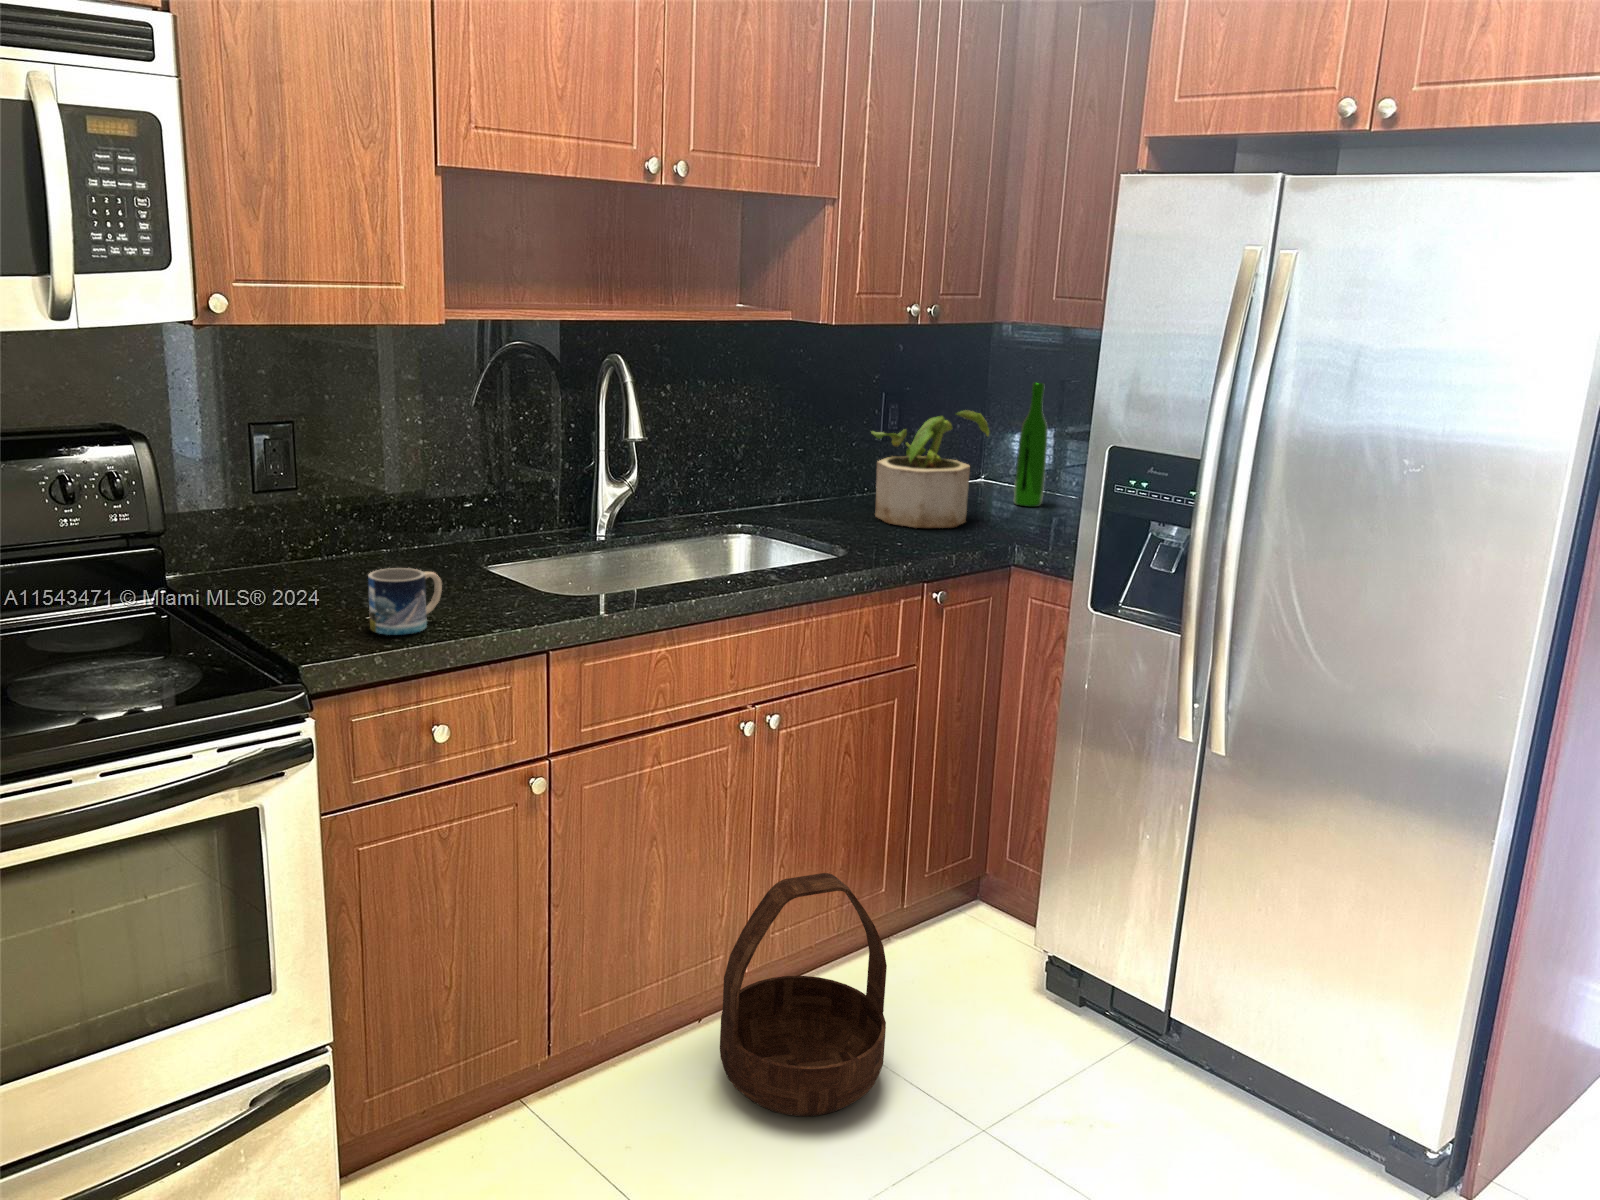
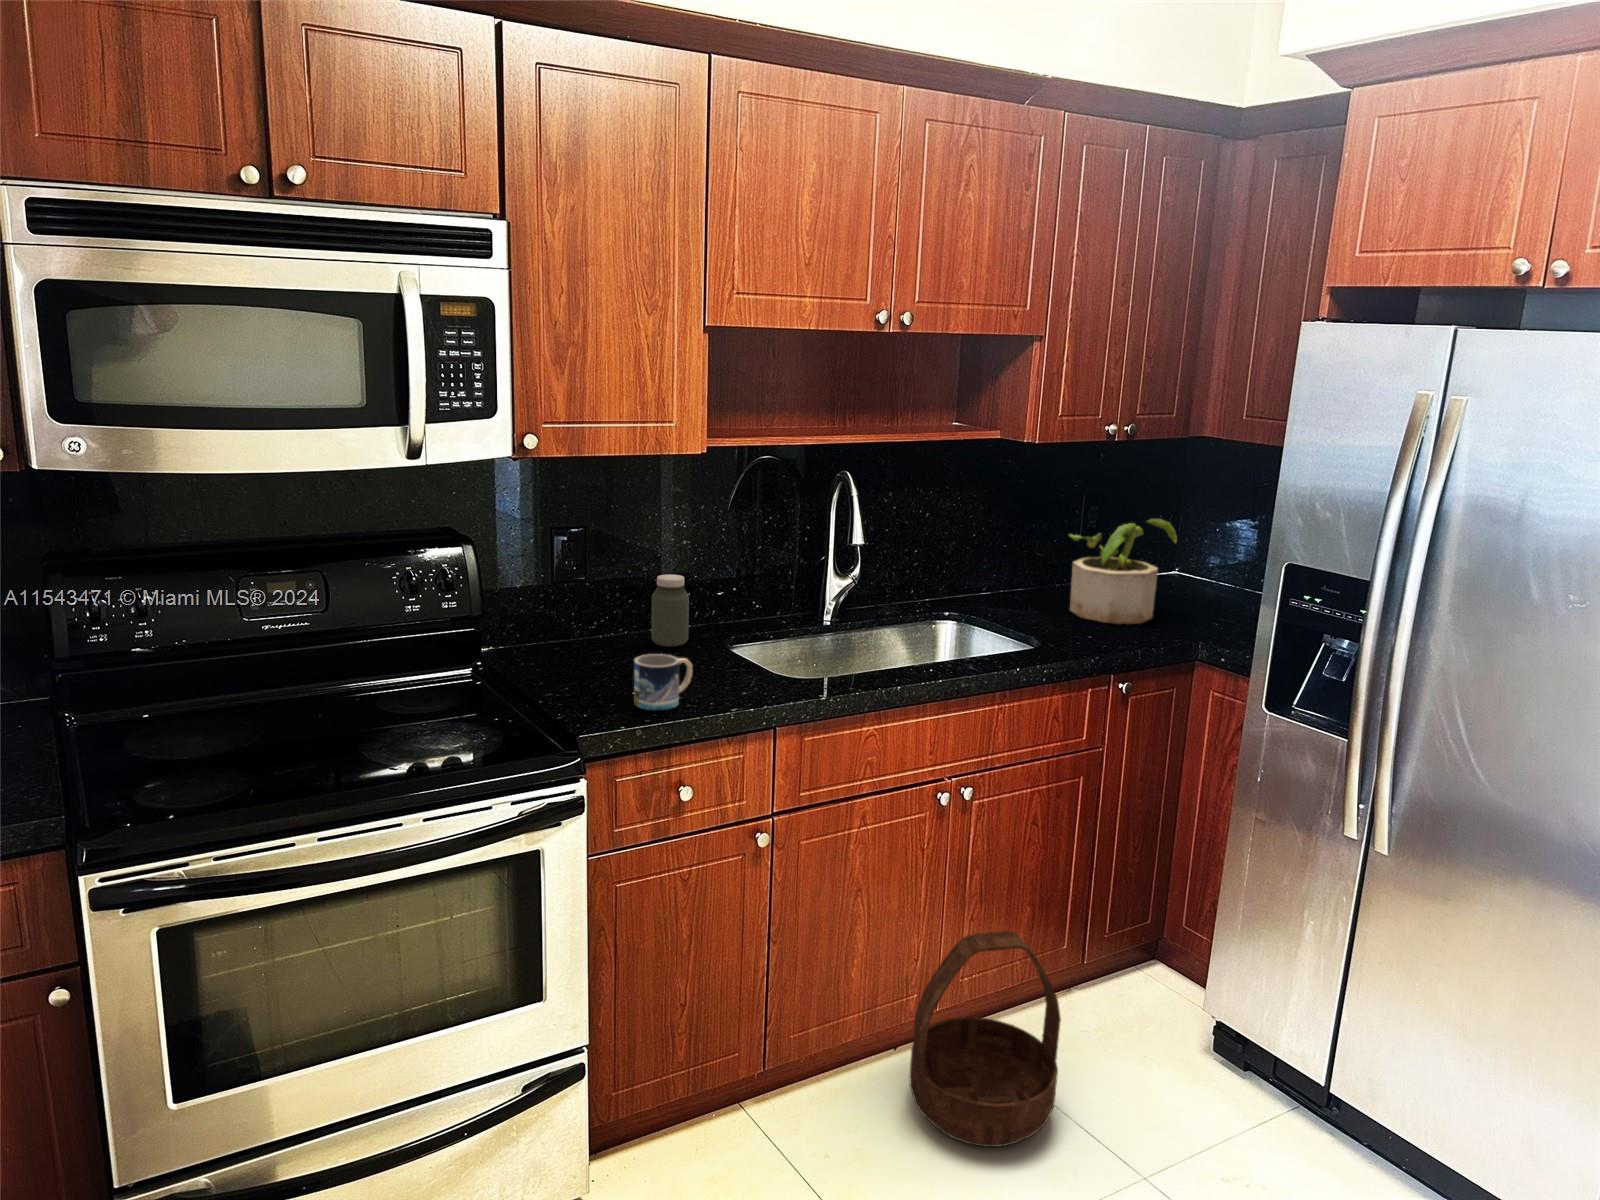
wine bottle: present [1014,383,1047,507] -> none [1200,492,1233,604]
jar: none [385,480,433,567] -> present [651,574,689,647]

